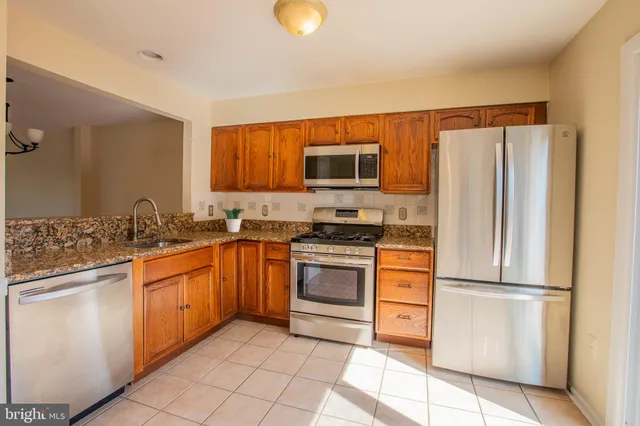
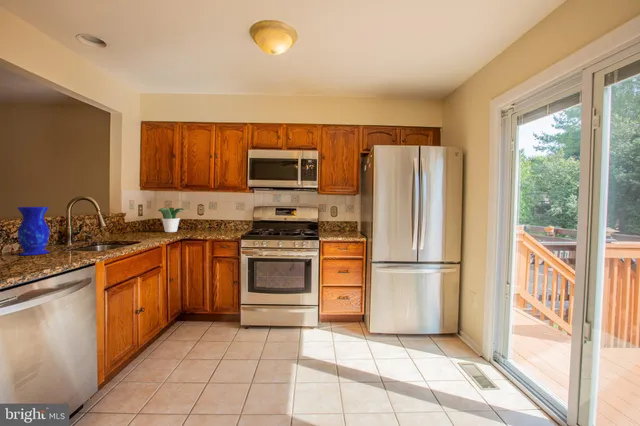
vase: none [91,208,117,251] -> present [17,207,50,255]

